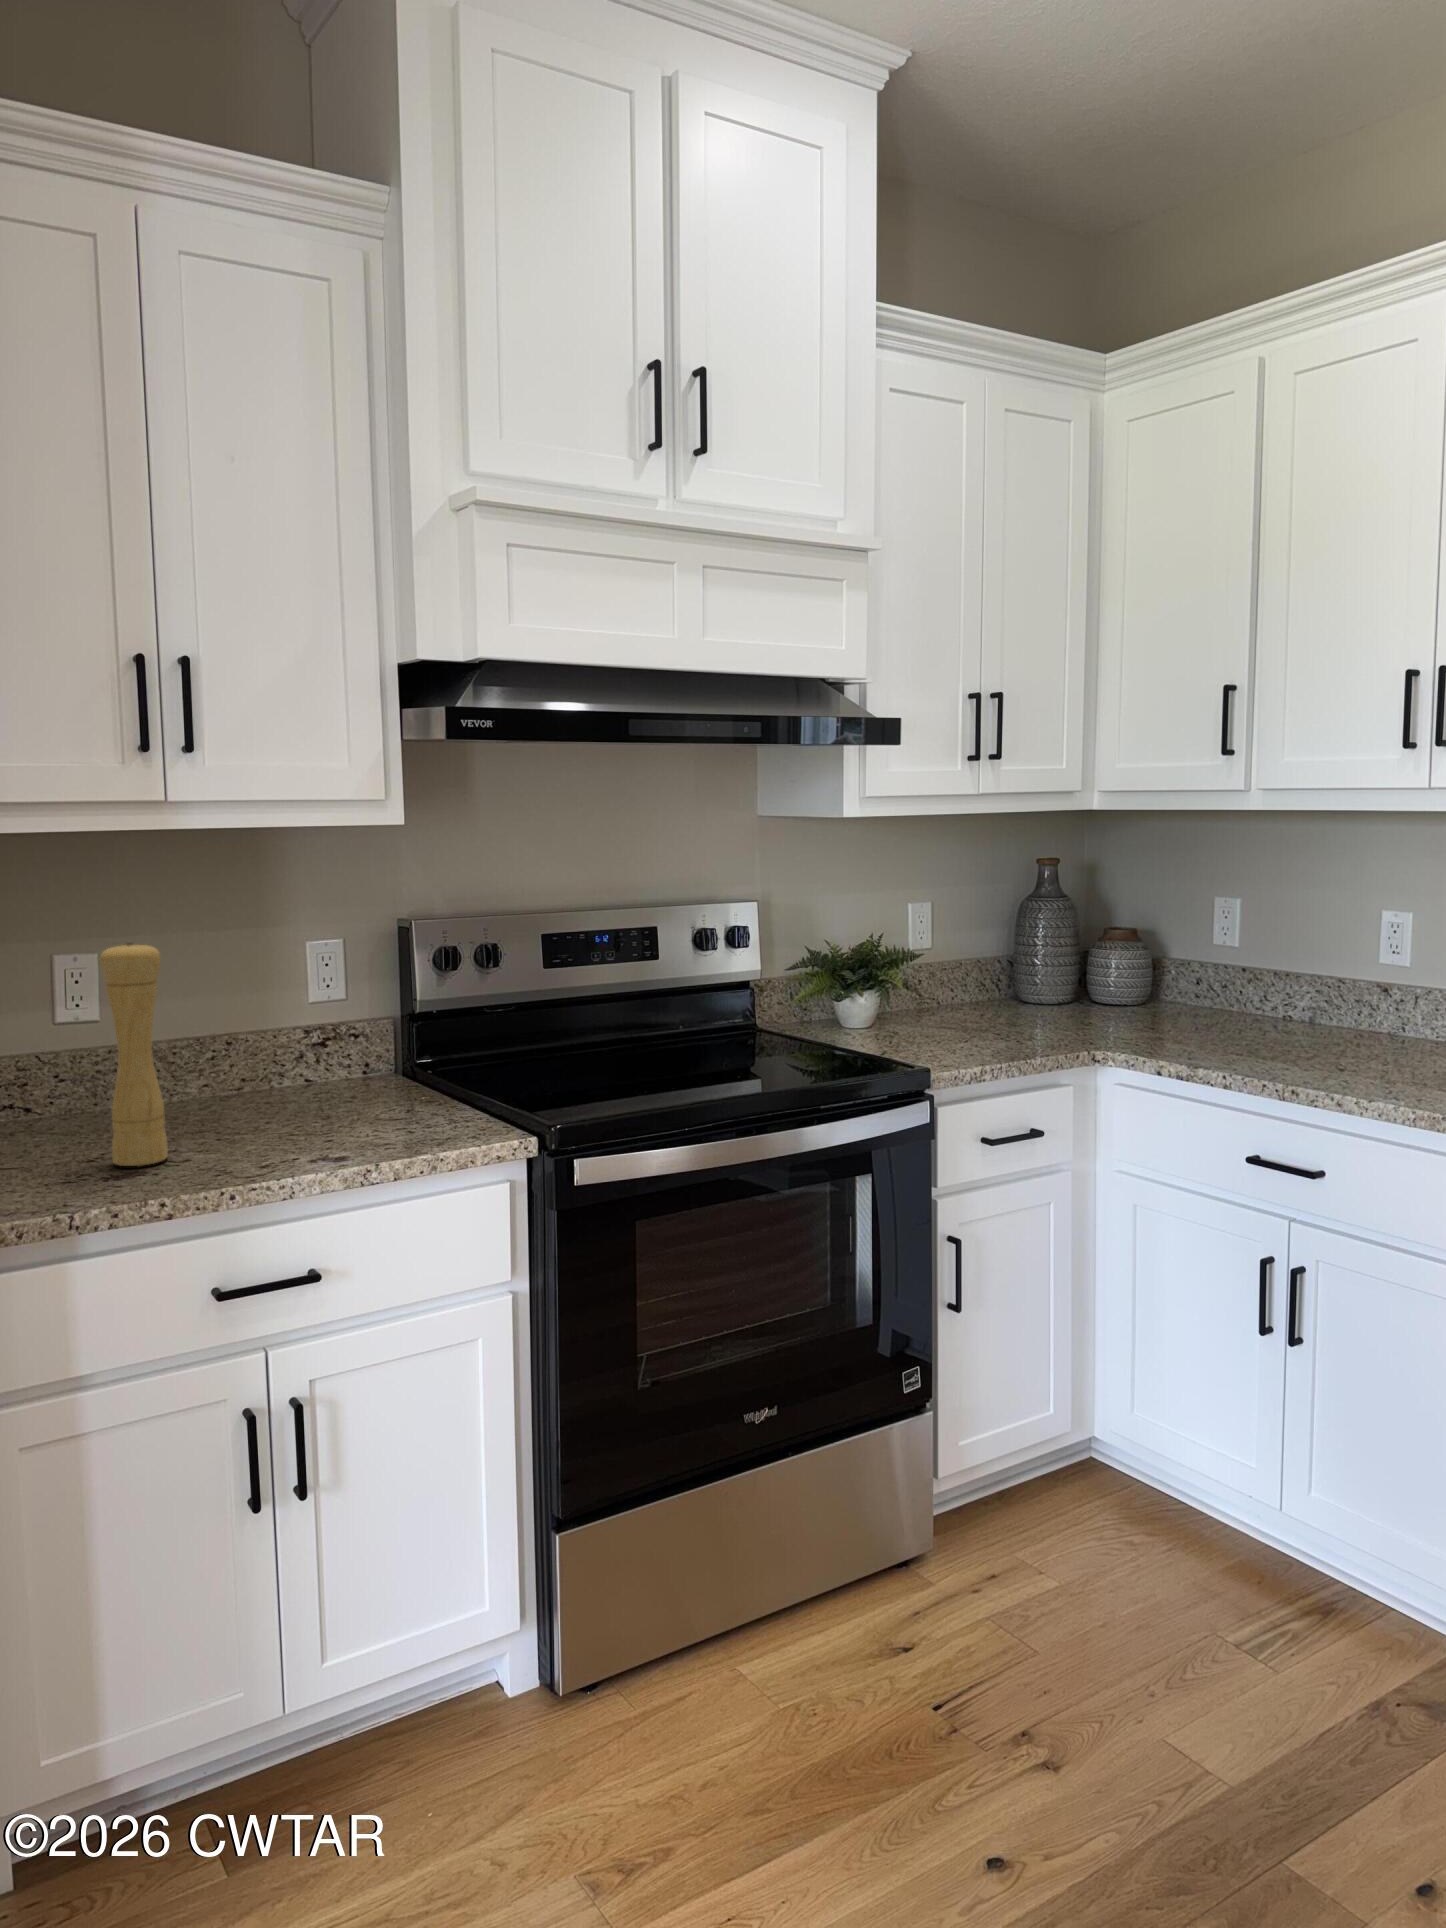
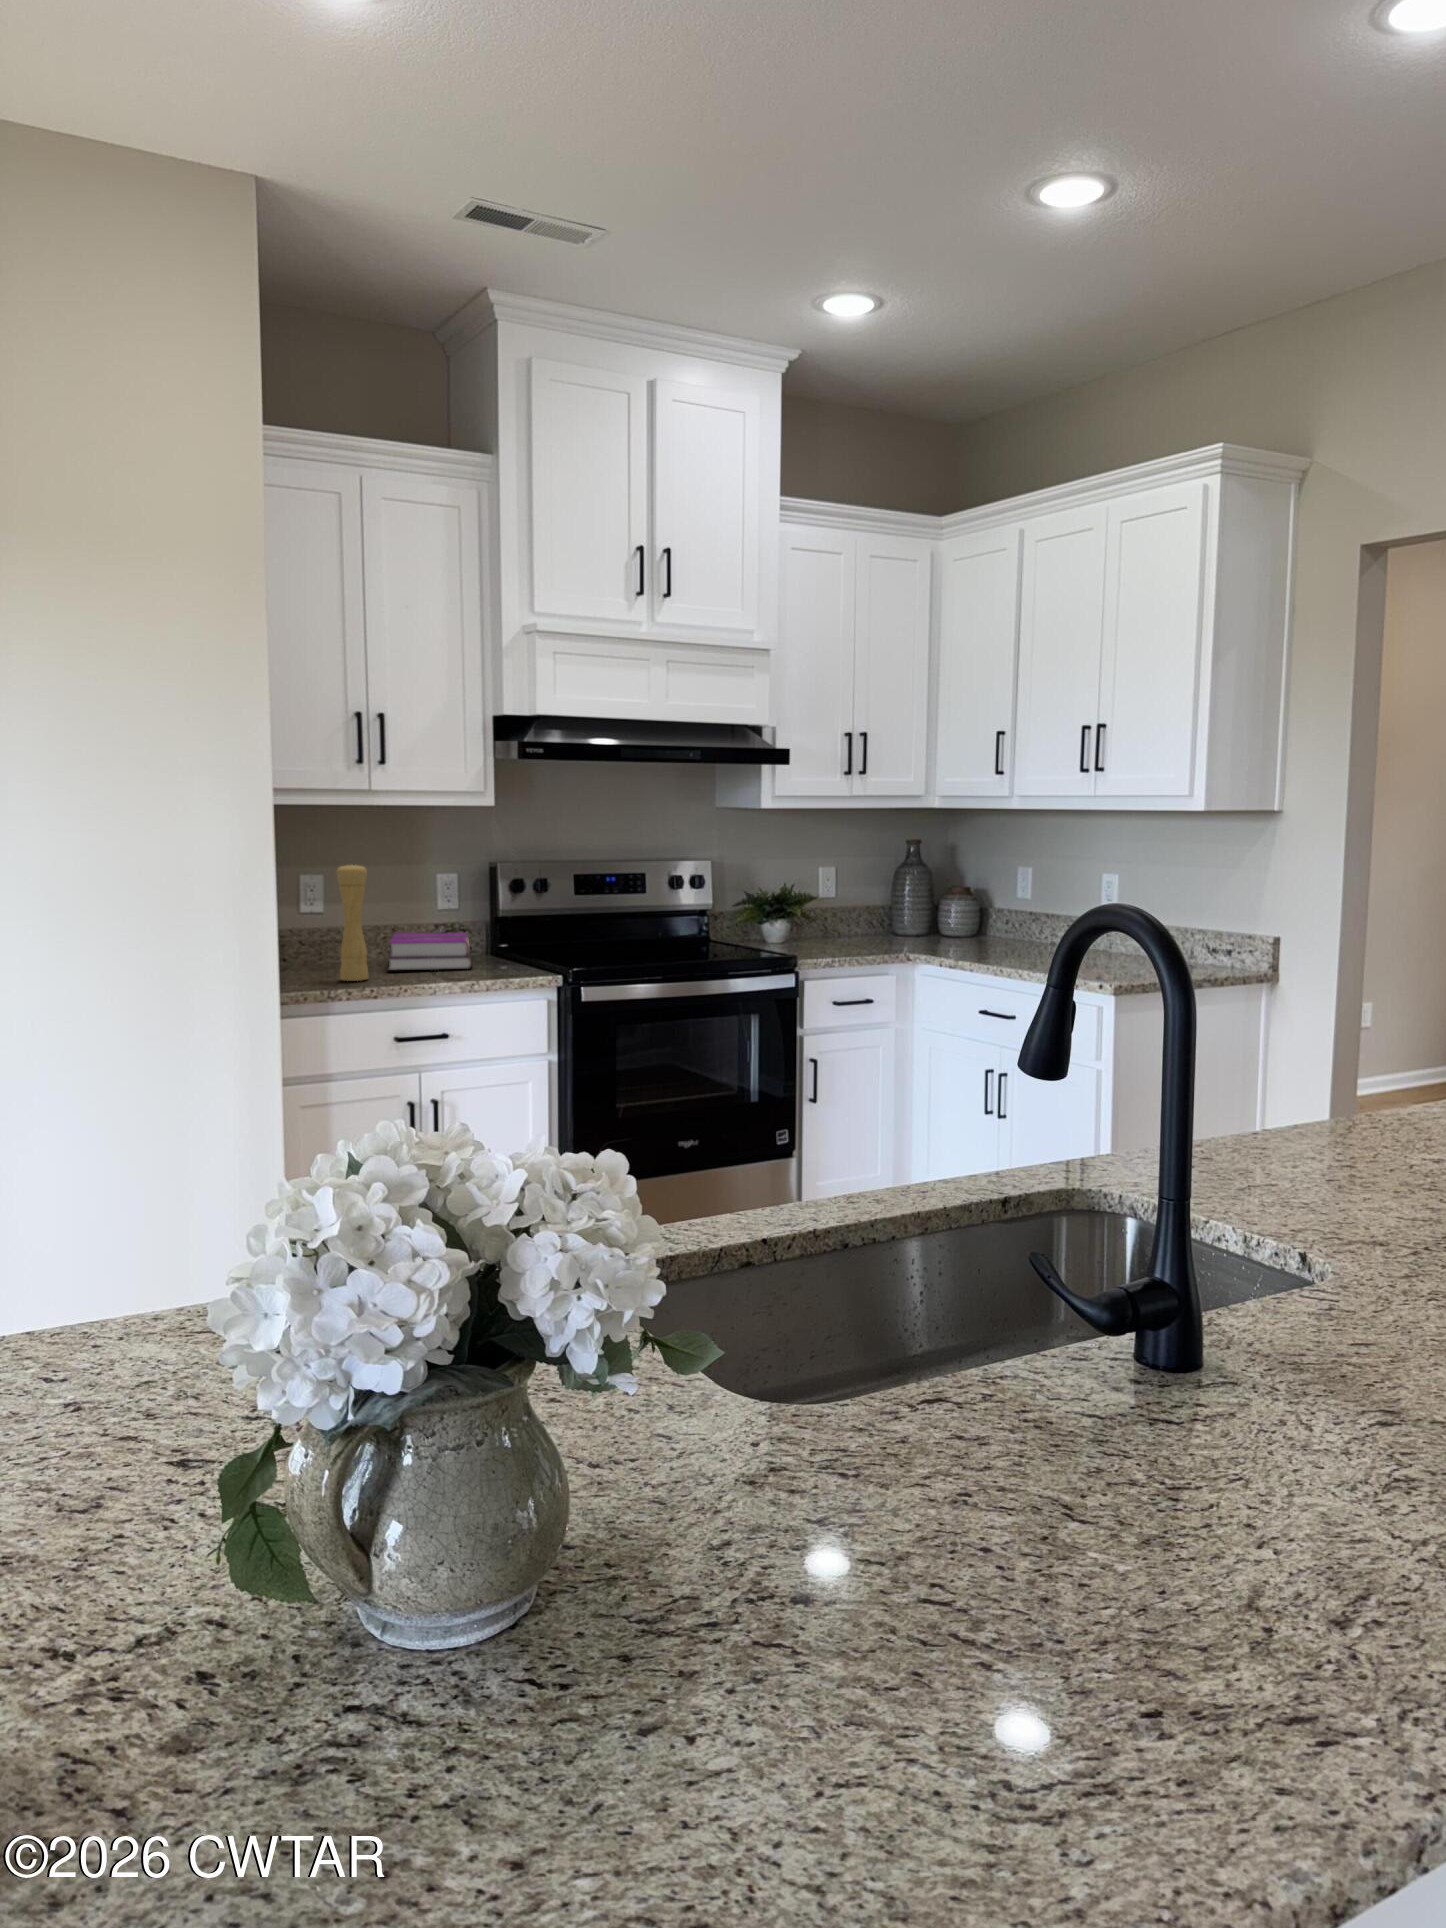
hardback book: none [209,1043,368,1131] -> present [388,933,472,971]

